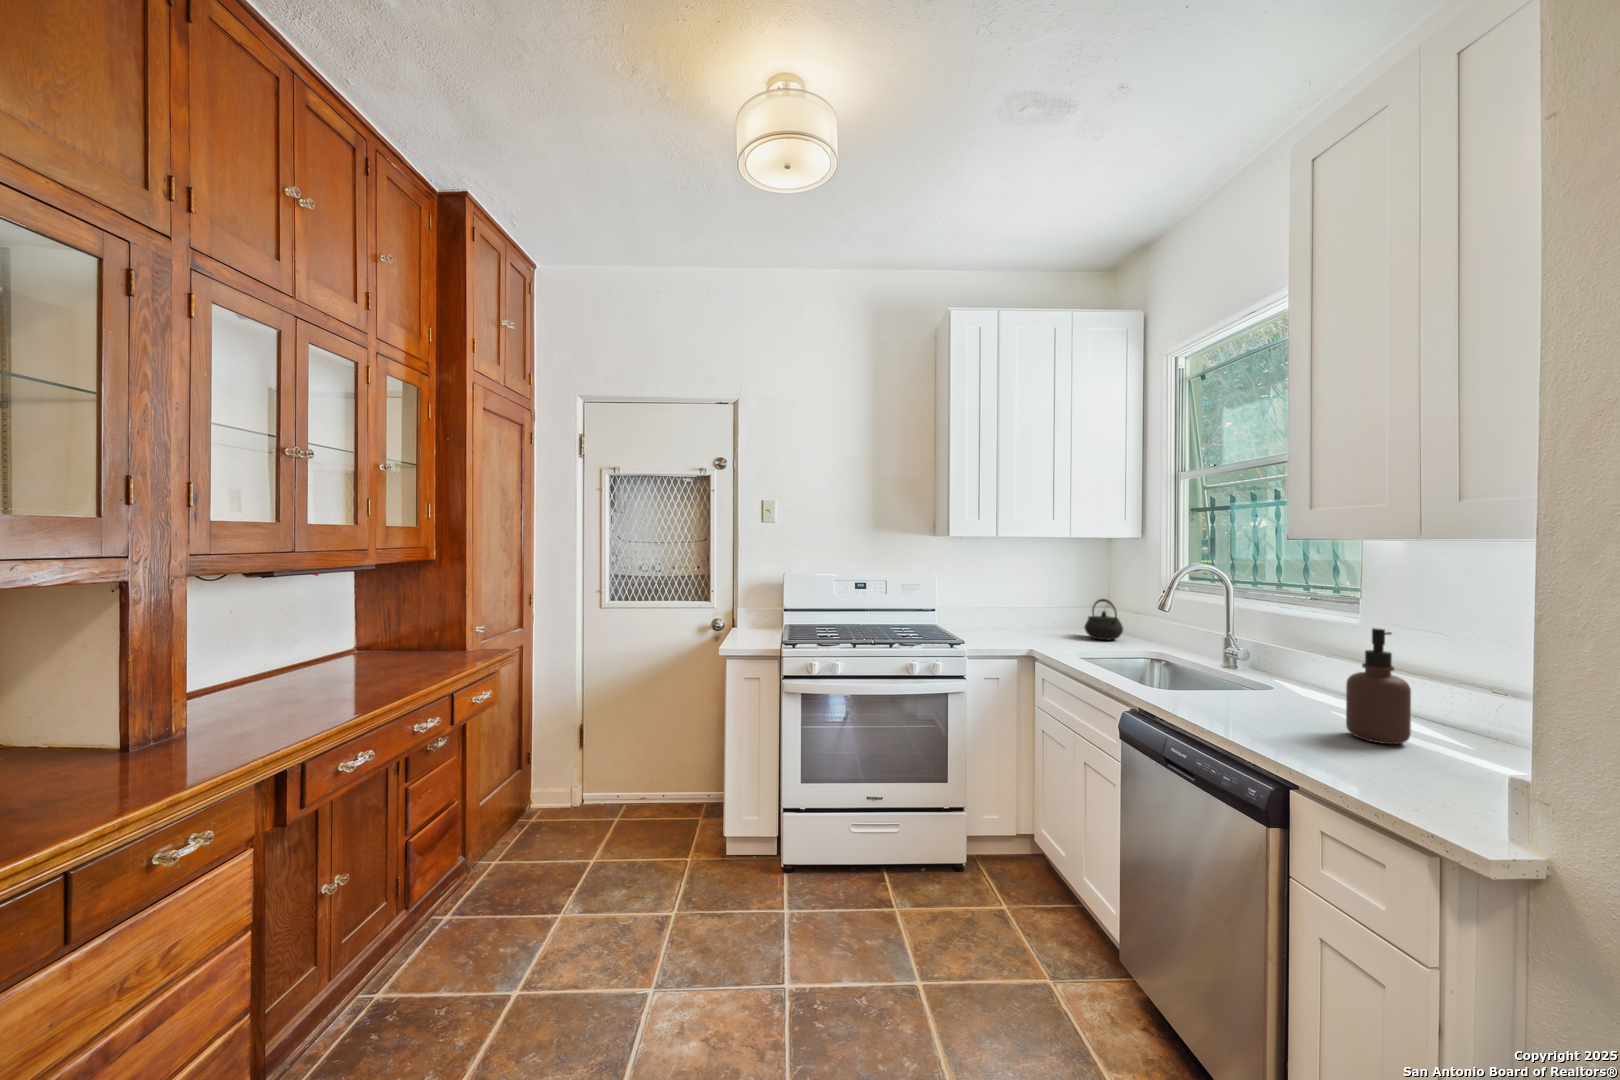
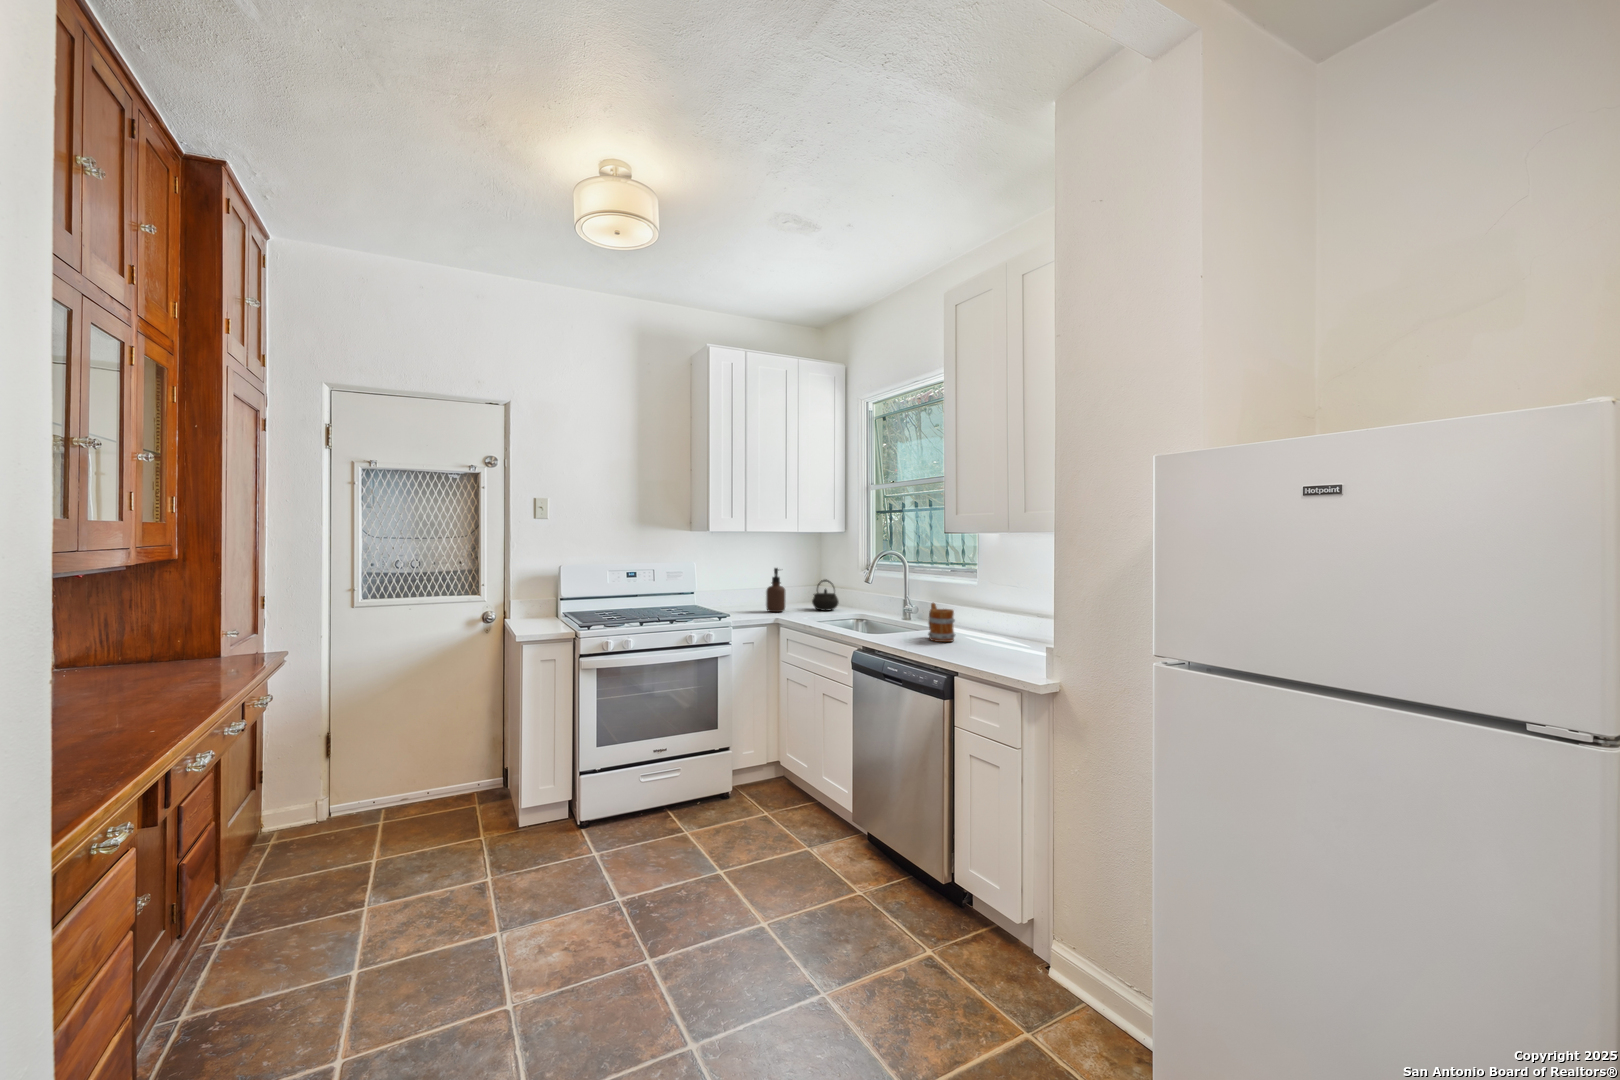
soap dispenser: present [1346,628,1411,744] -> present [766,568,785,612]
mug: none [1255,649,1311,718] -> present [928,603,955,642]

